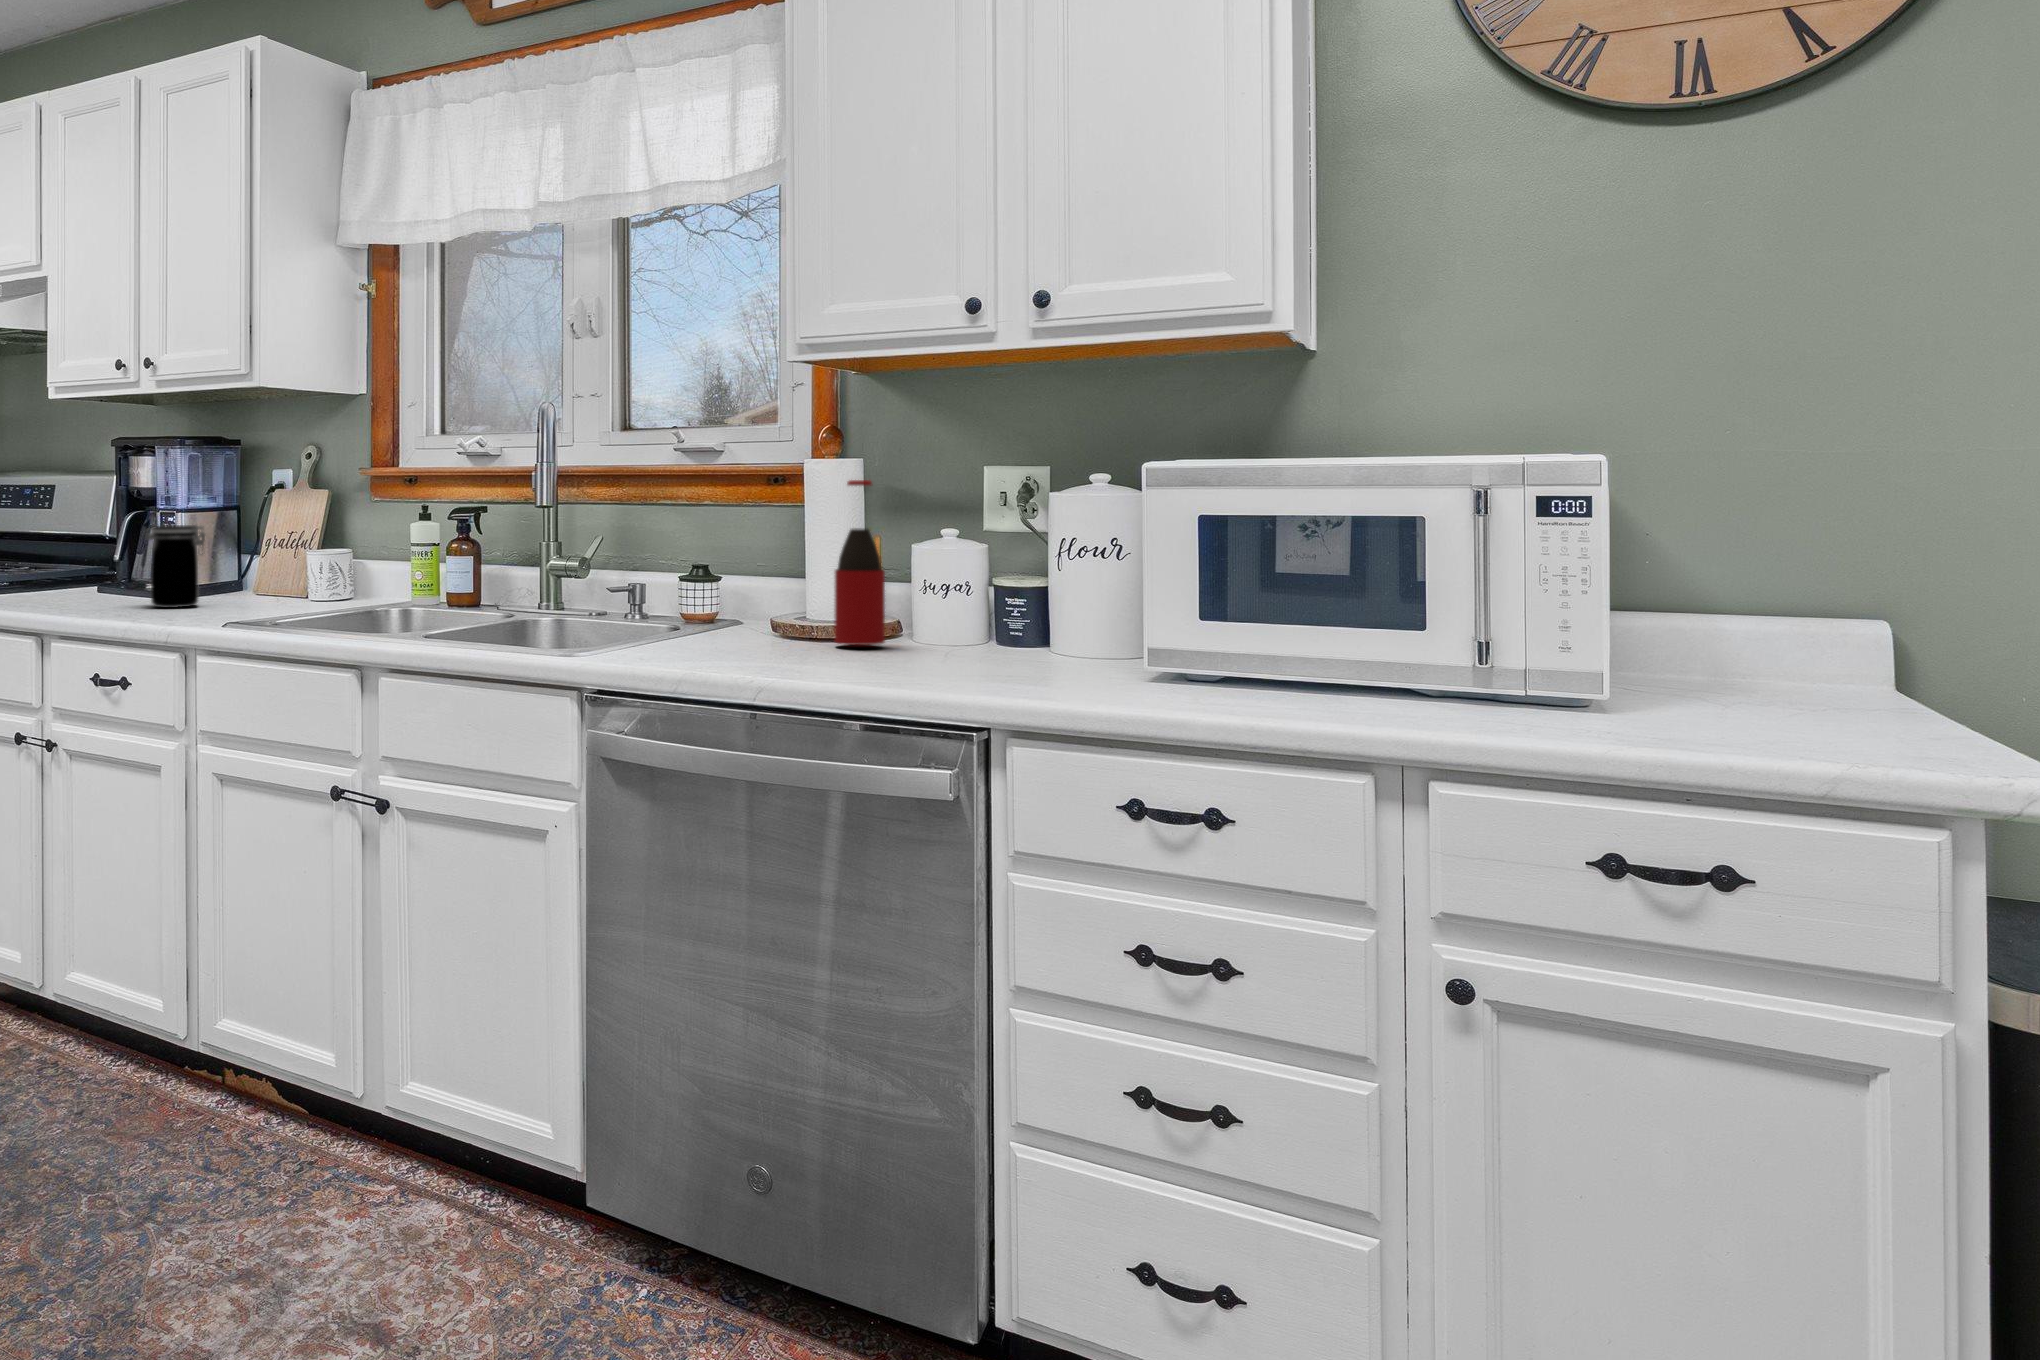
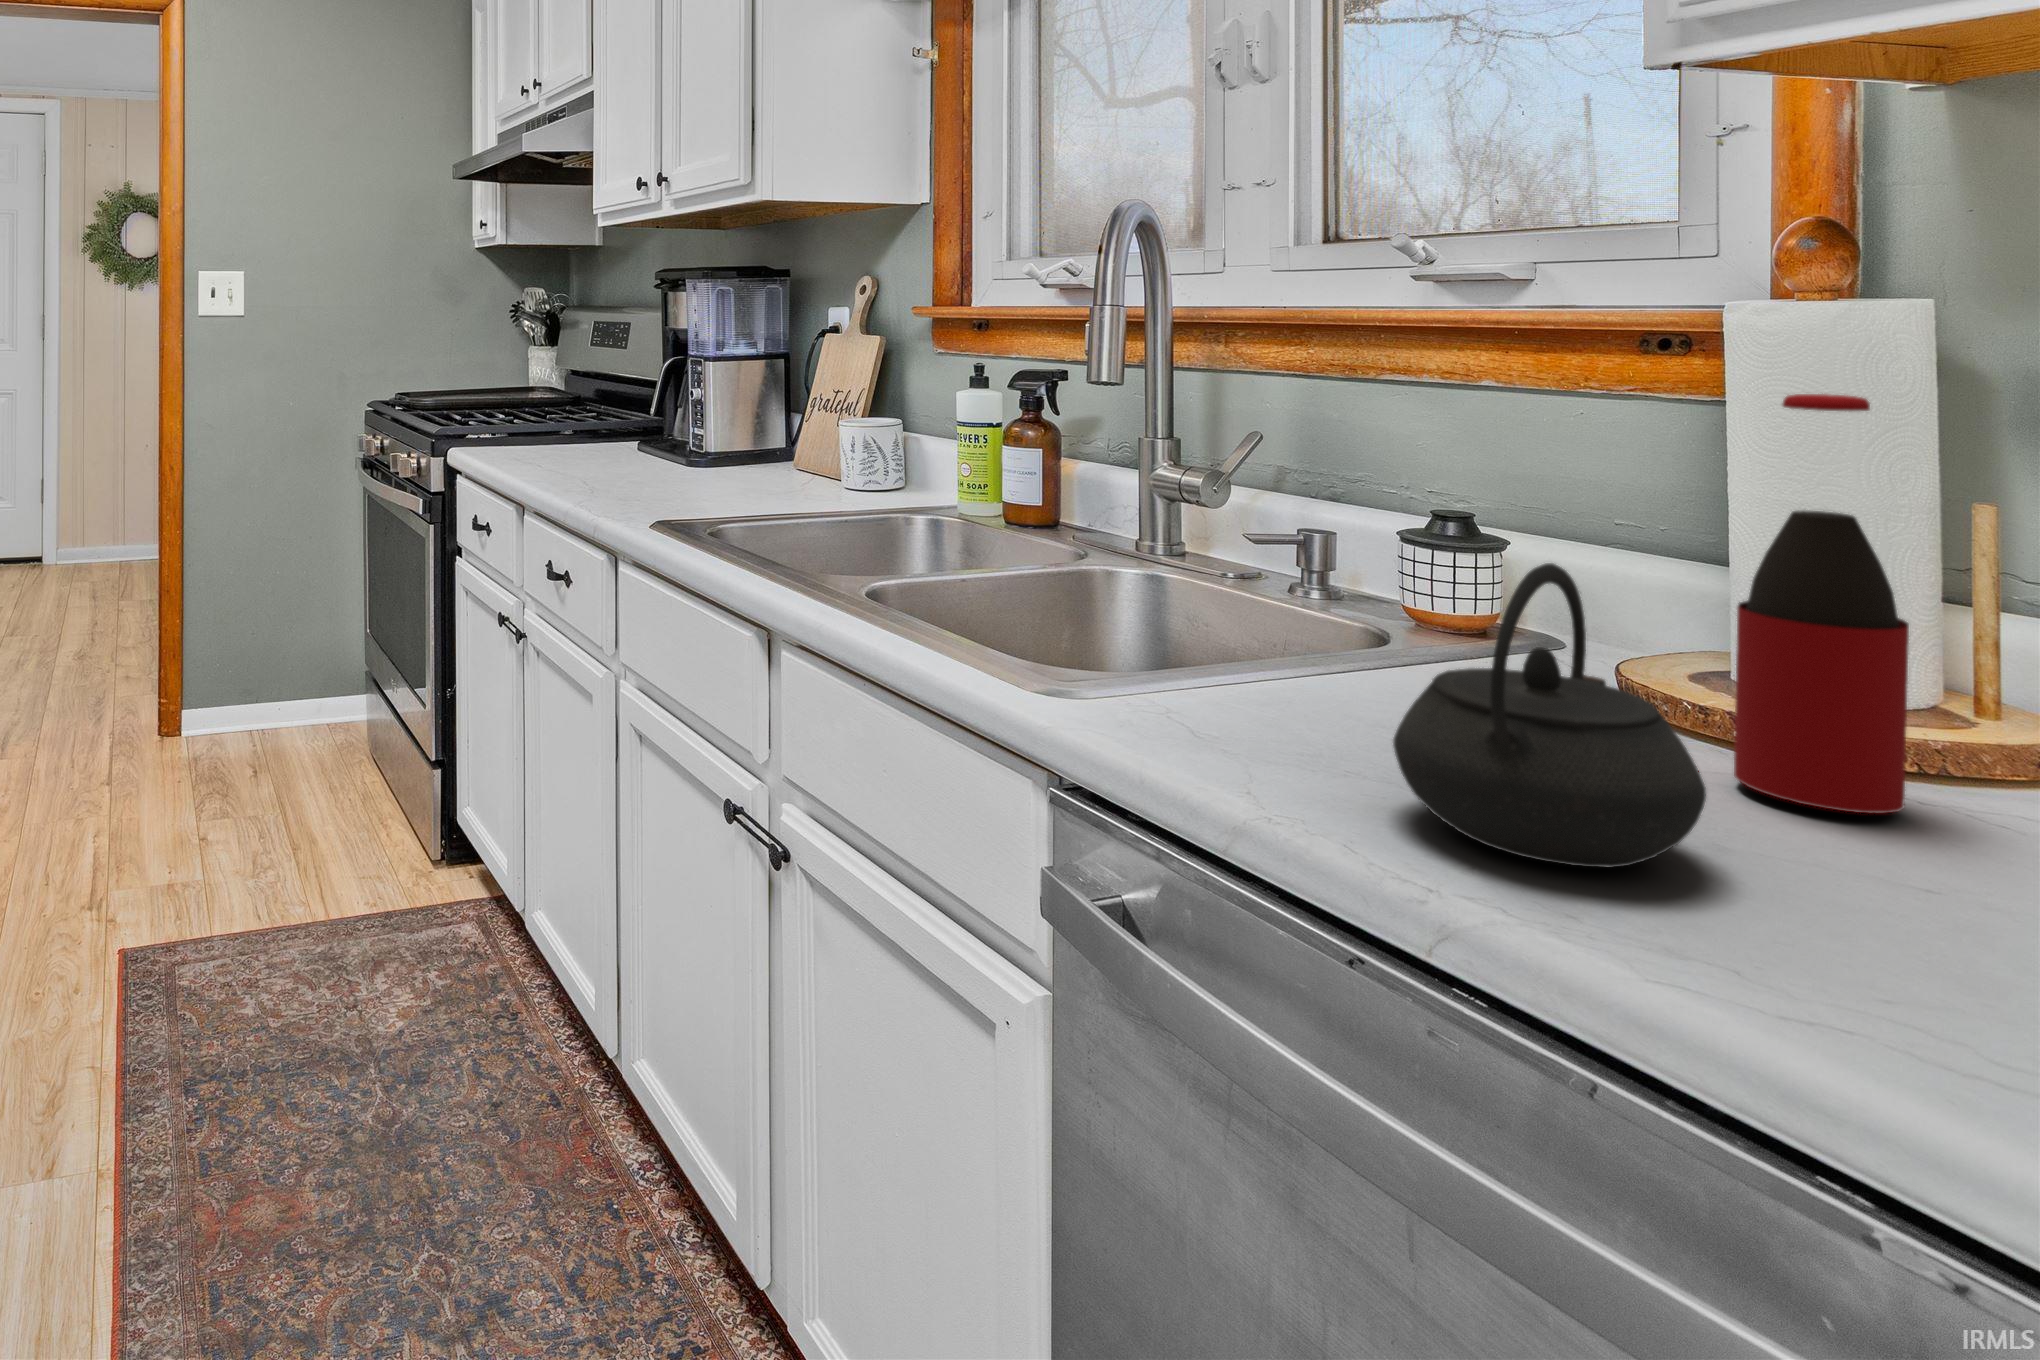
jar: present [145,525,205,608] -> none [645,382,709,485]
kettle: none [732,544,835,664] -> present [1393,563,1706,868]

